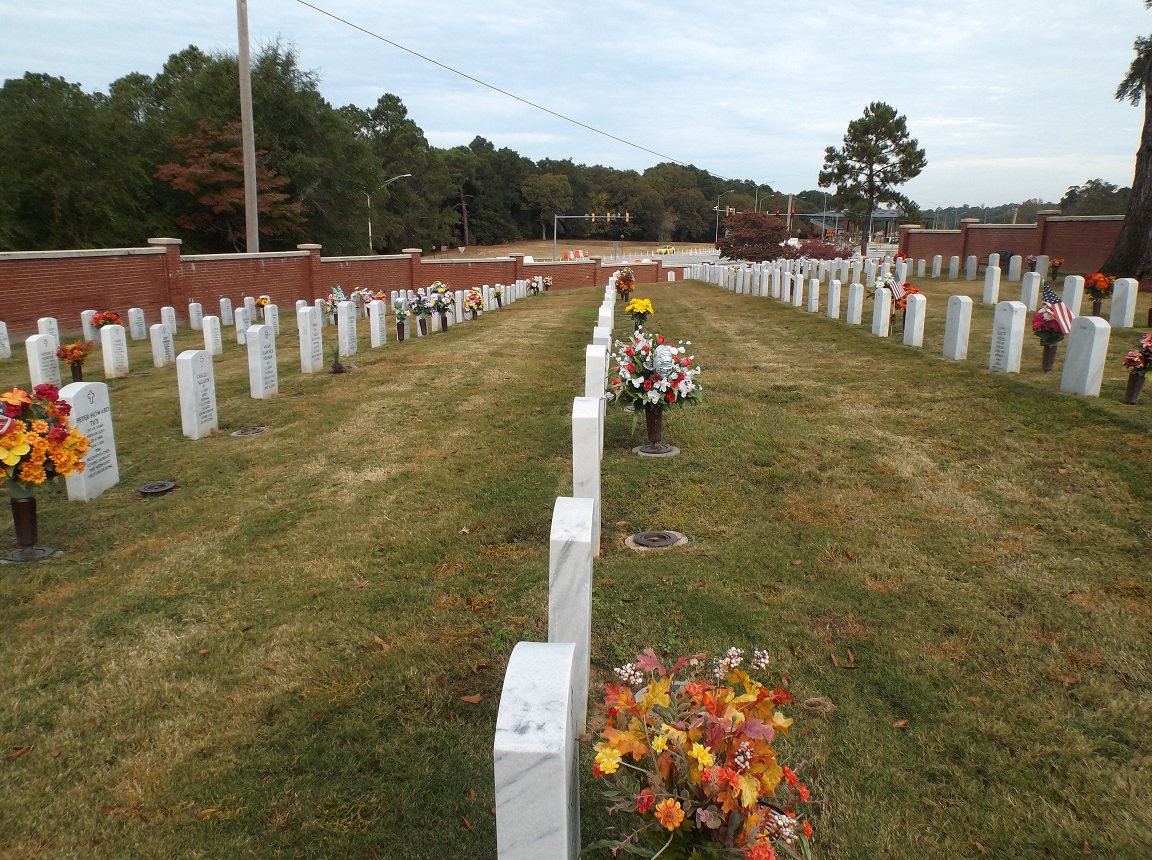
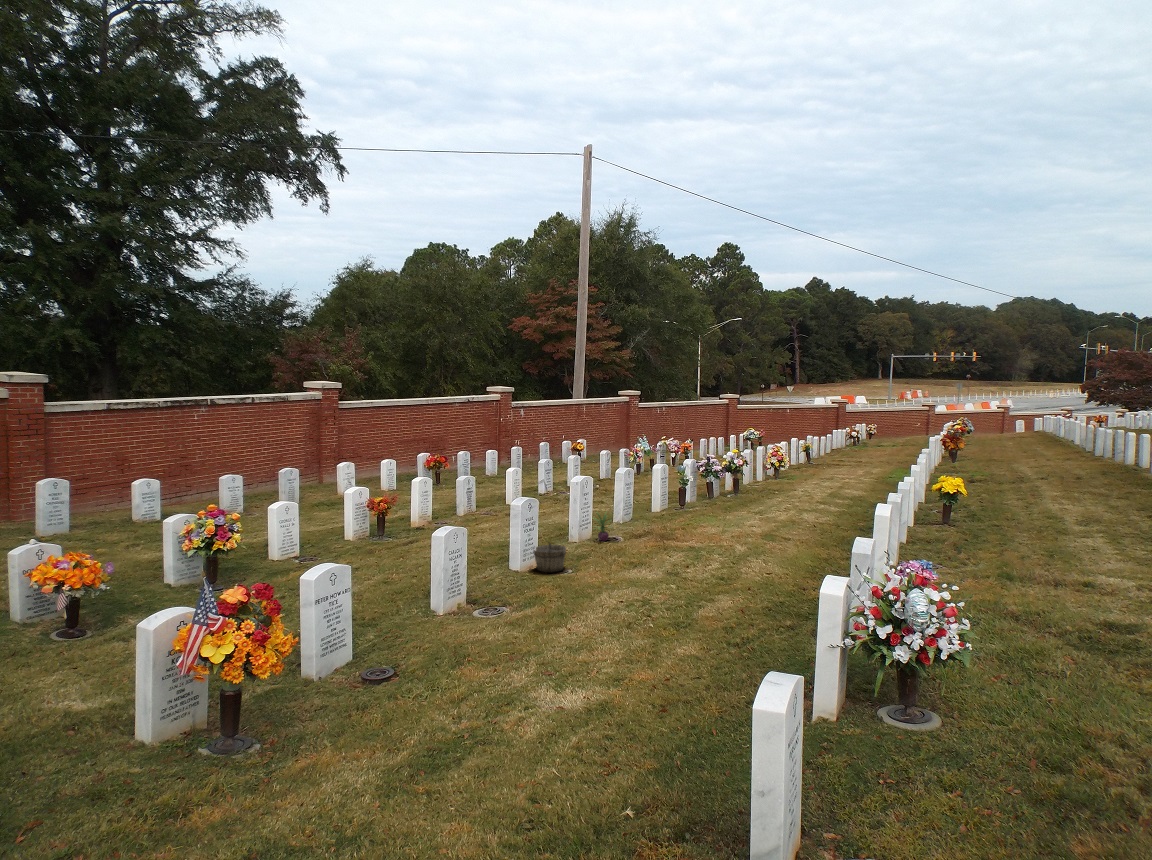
wooden bucket: none [276,368,311,399] -> present [533,543,566,572]

